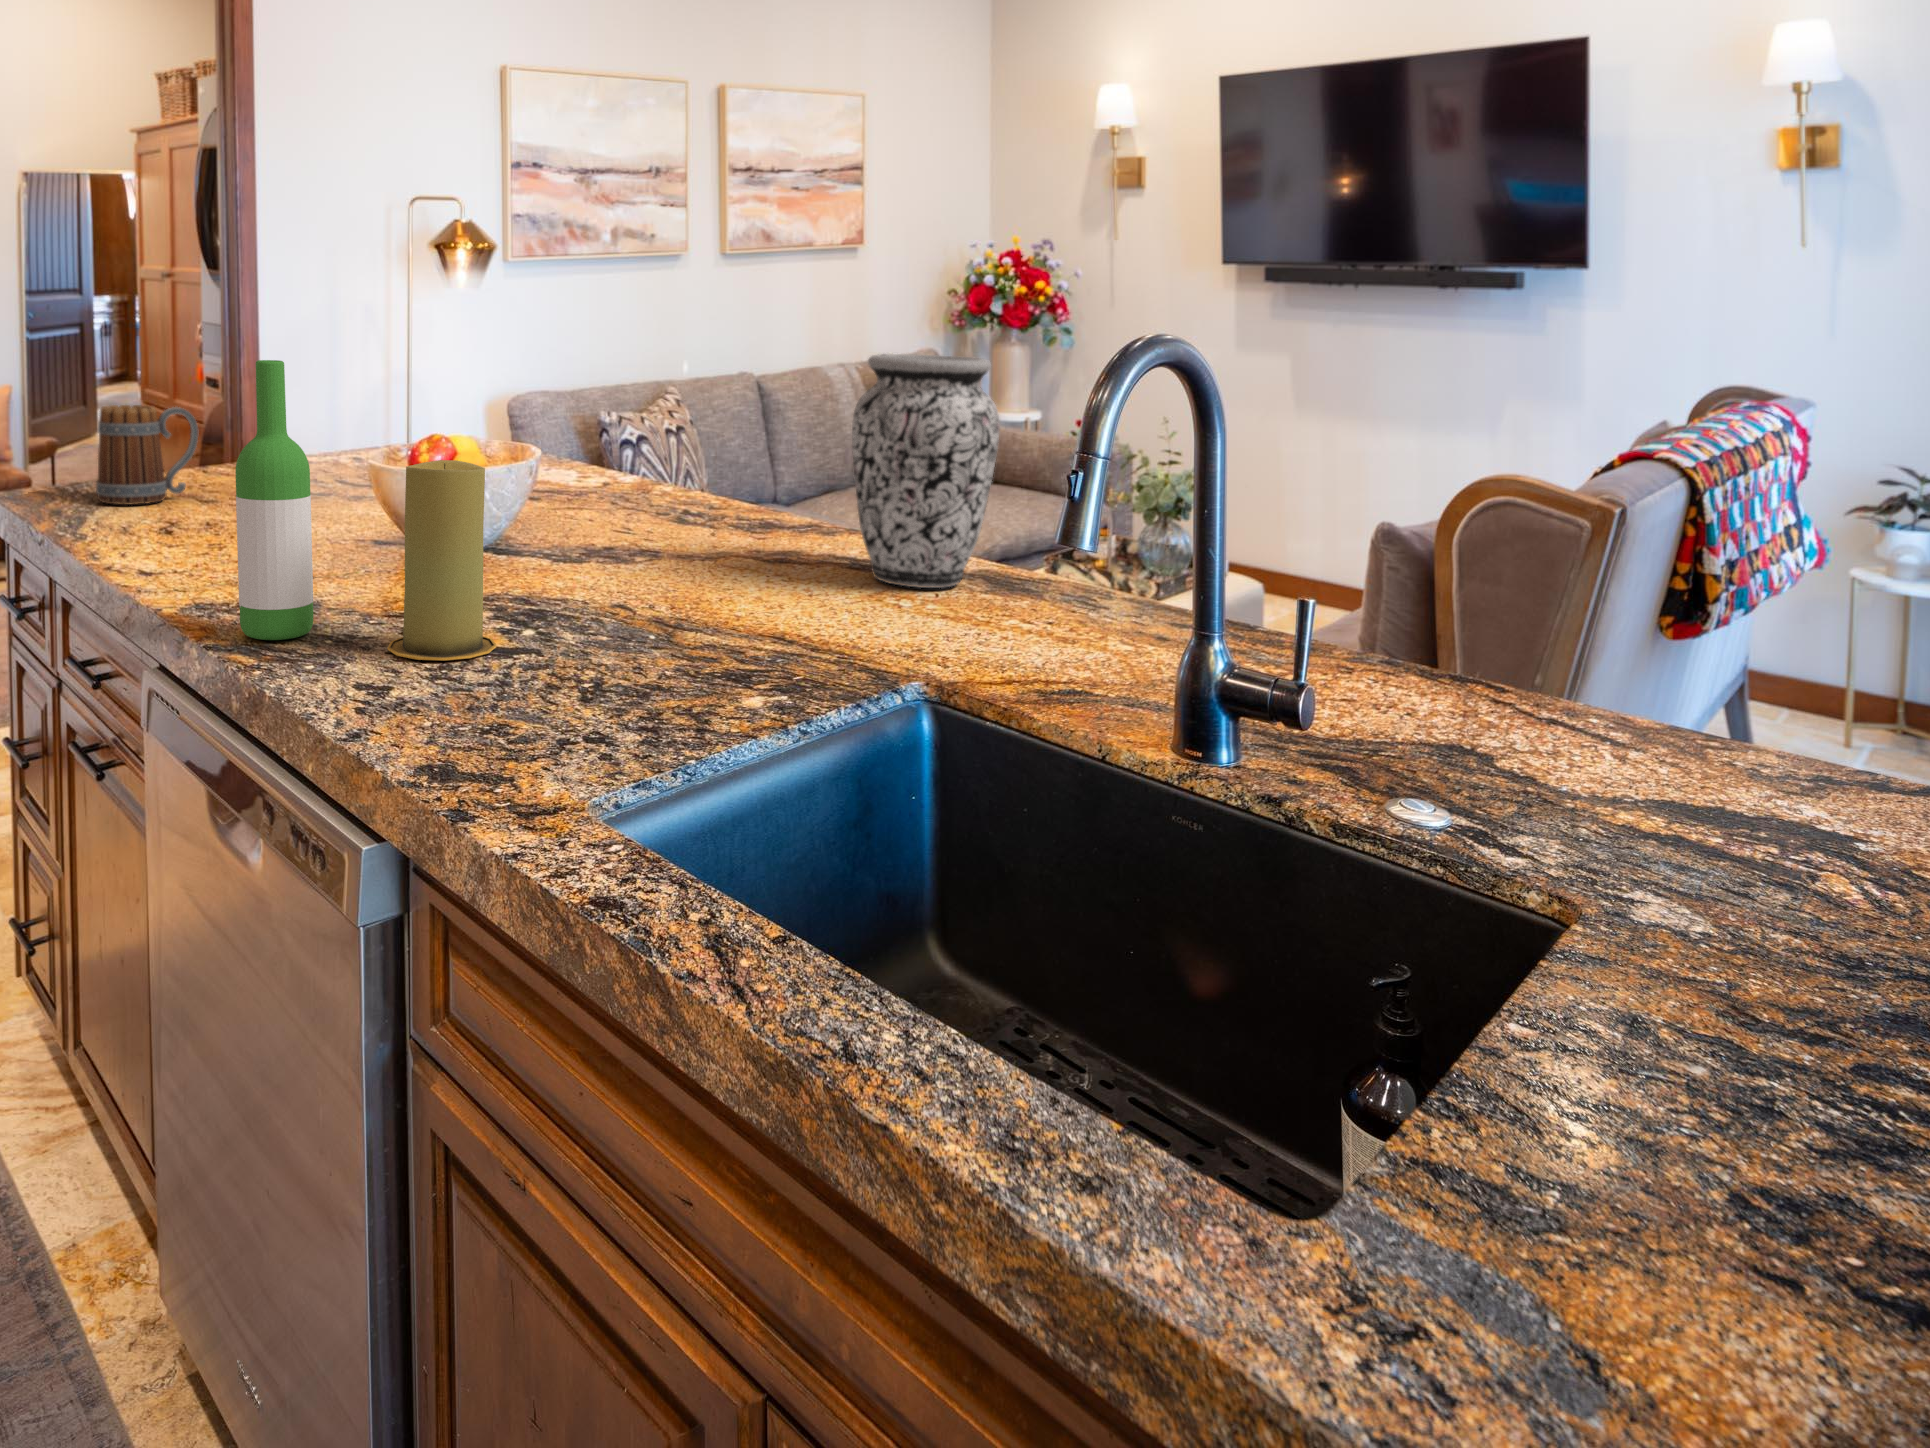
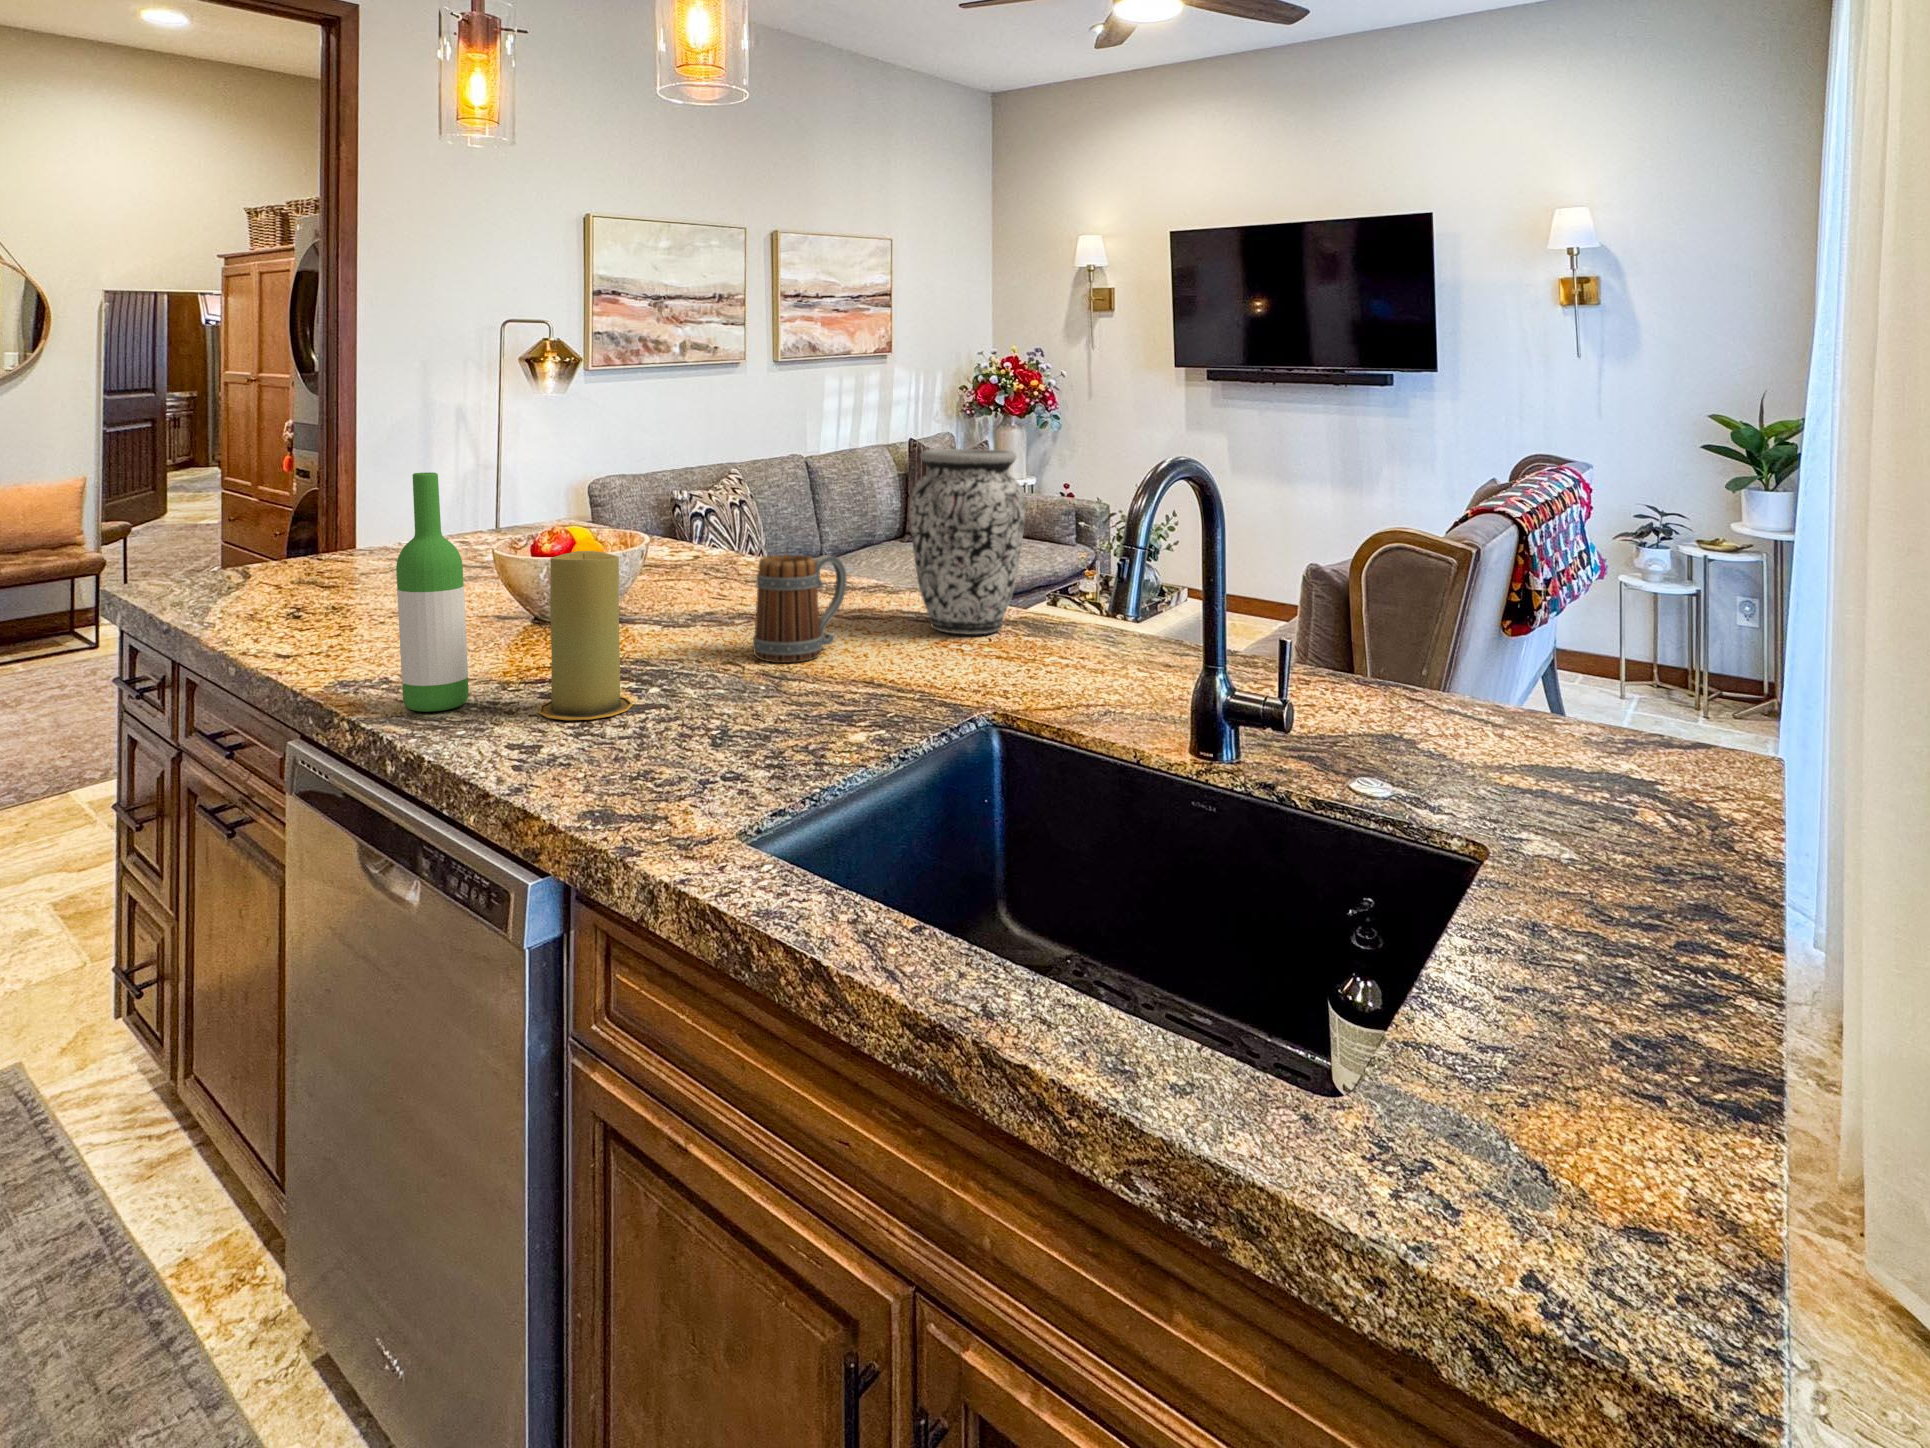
mug: present [96,405,198,505] -> present [753,555,847,663]

